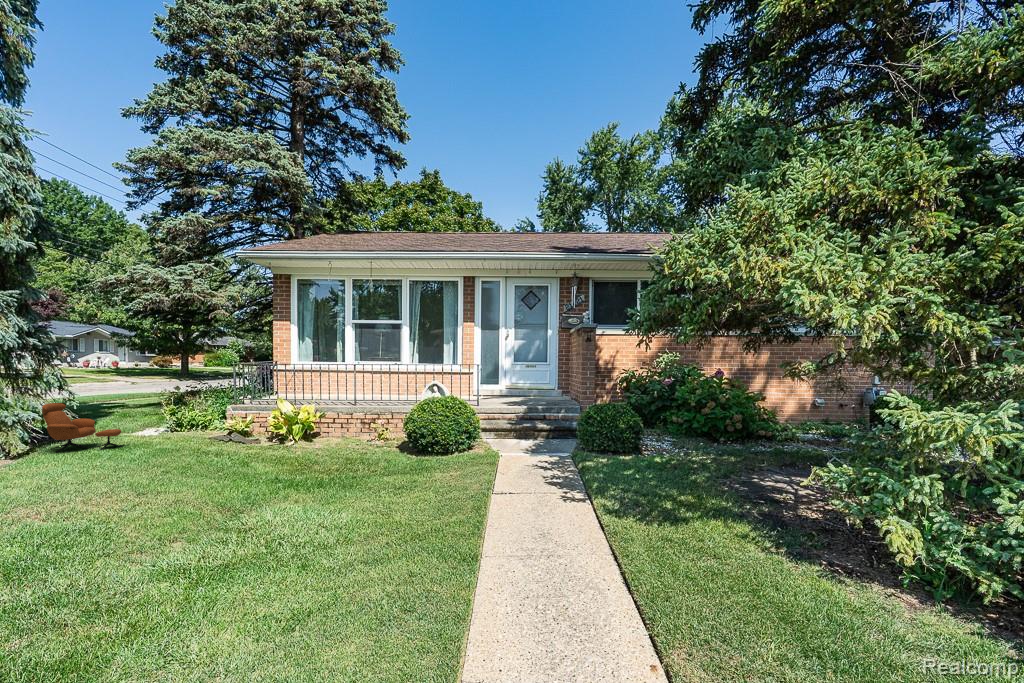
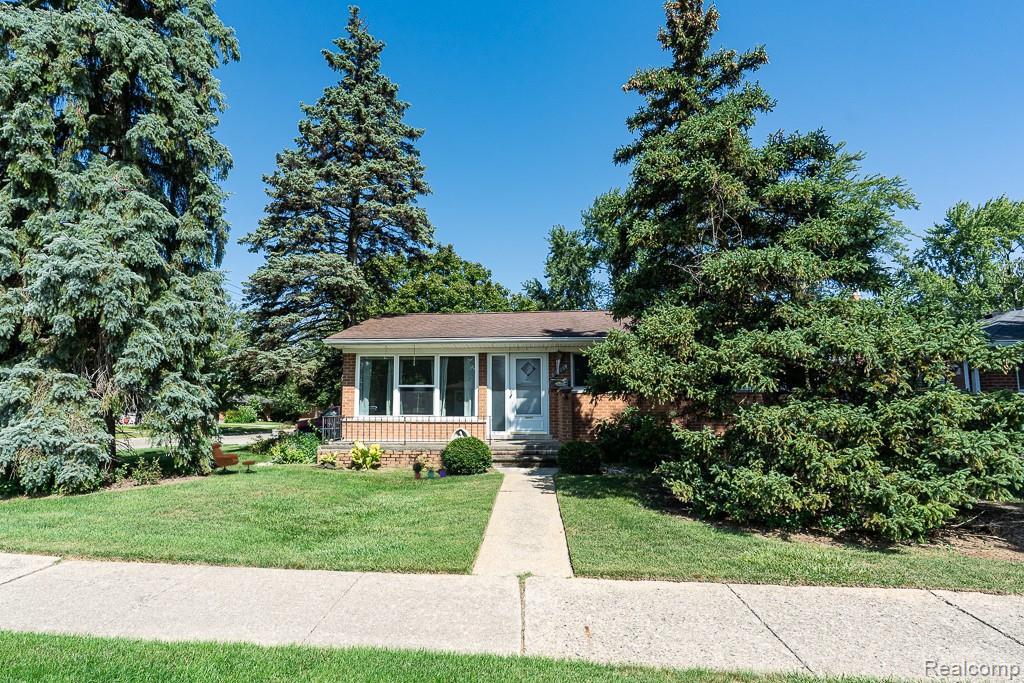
potted plant: none [351,413,411,463] -> present [412,449,448,479]

